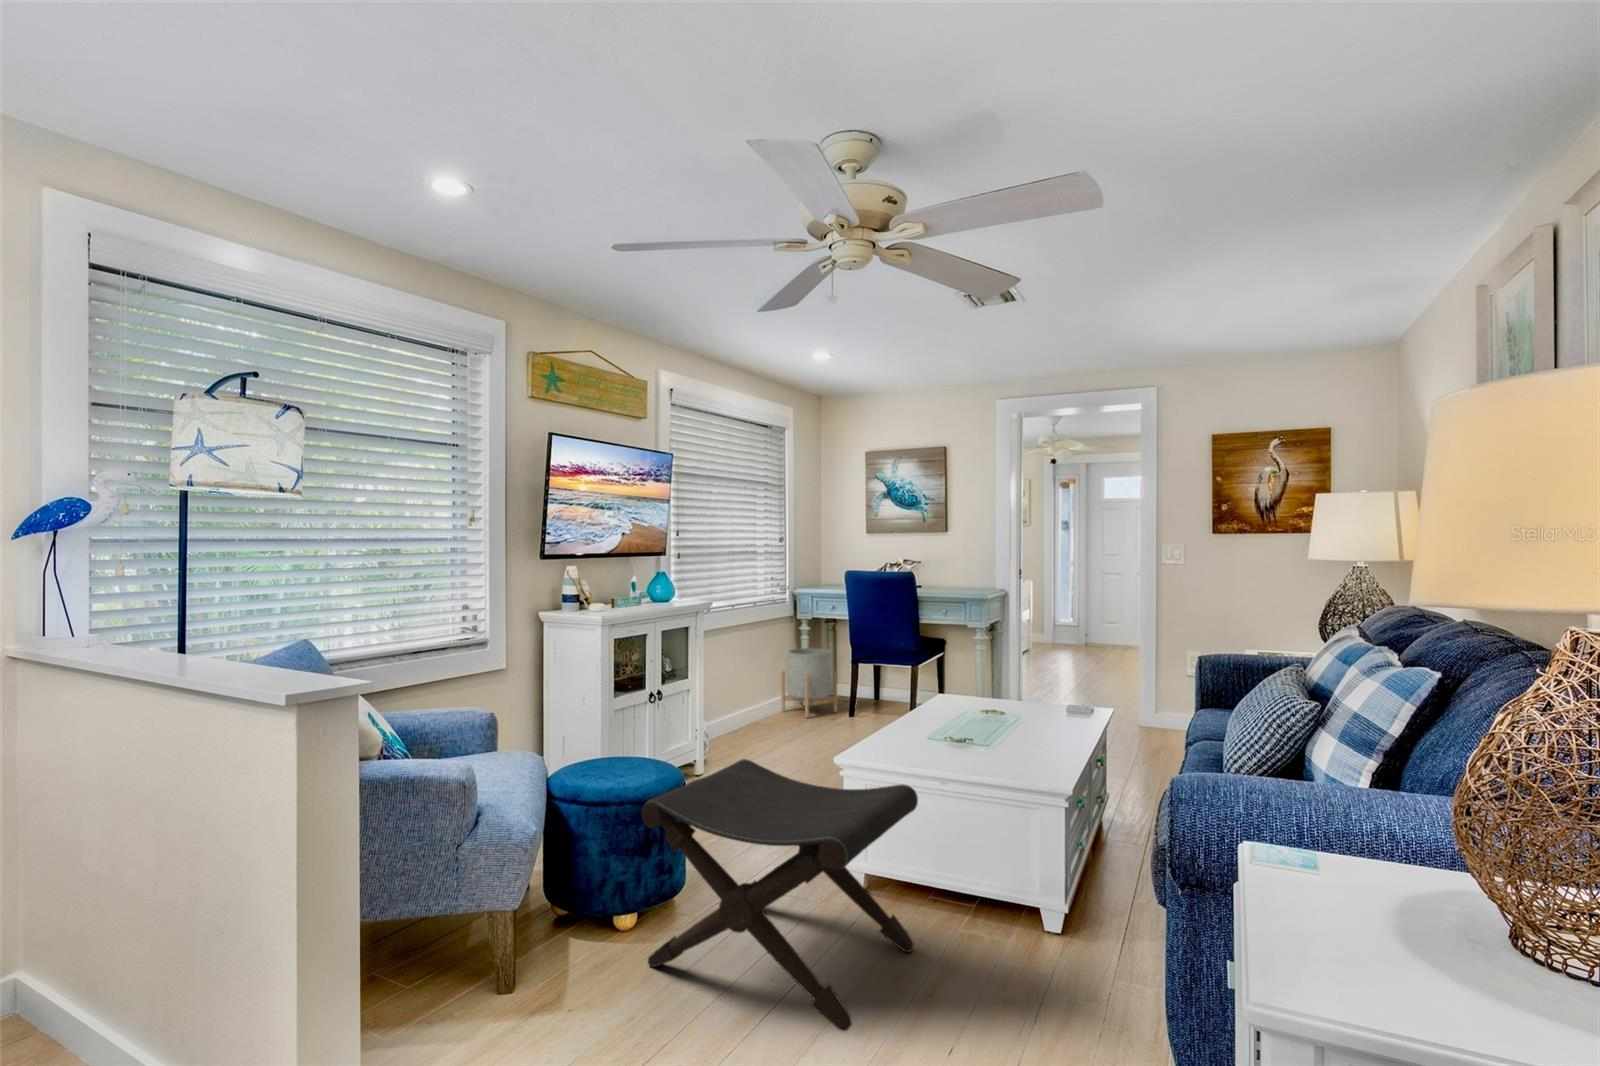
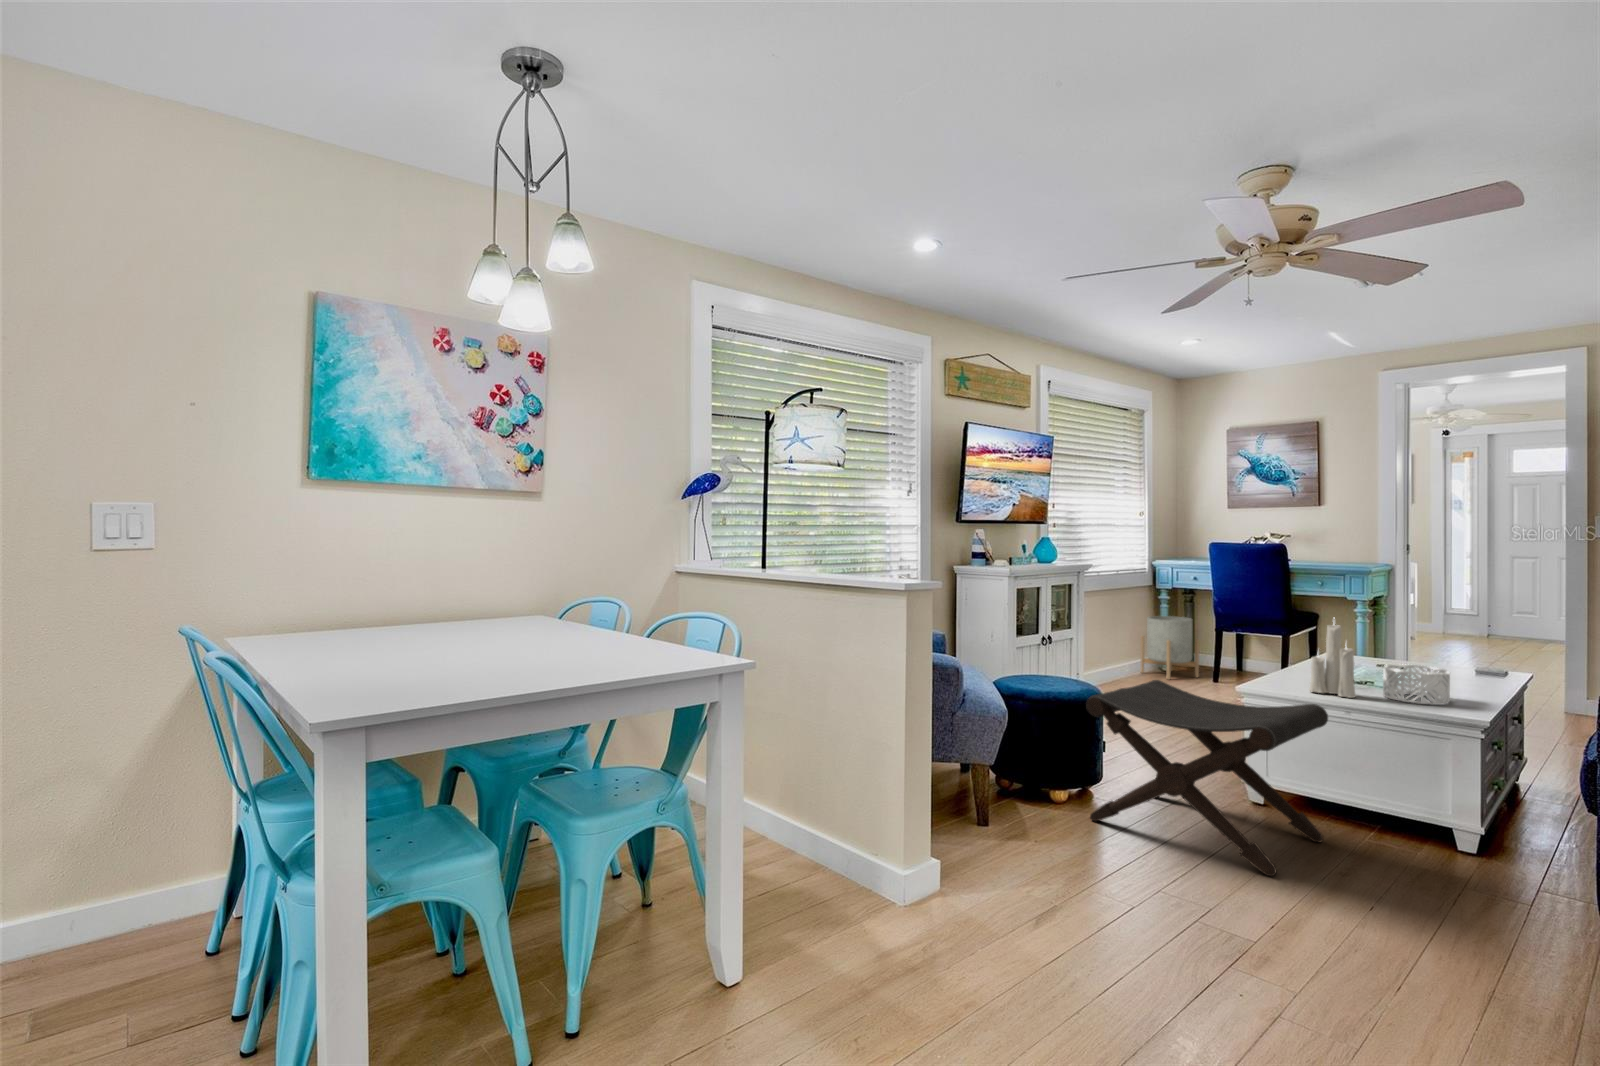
candle: none [908,665,952,764] -> present [1309,618,1356,698]
decorative bowl: none [979,718,1039,766] -> present [1383,664,1450,704]

